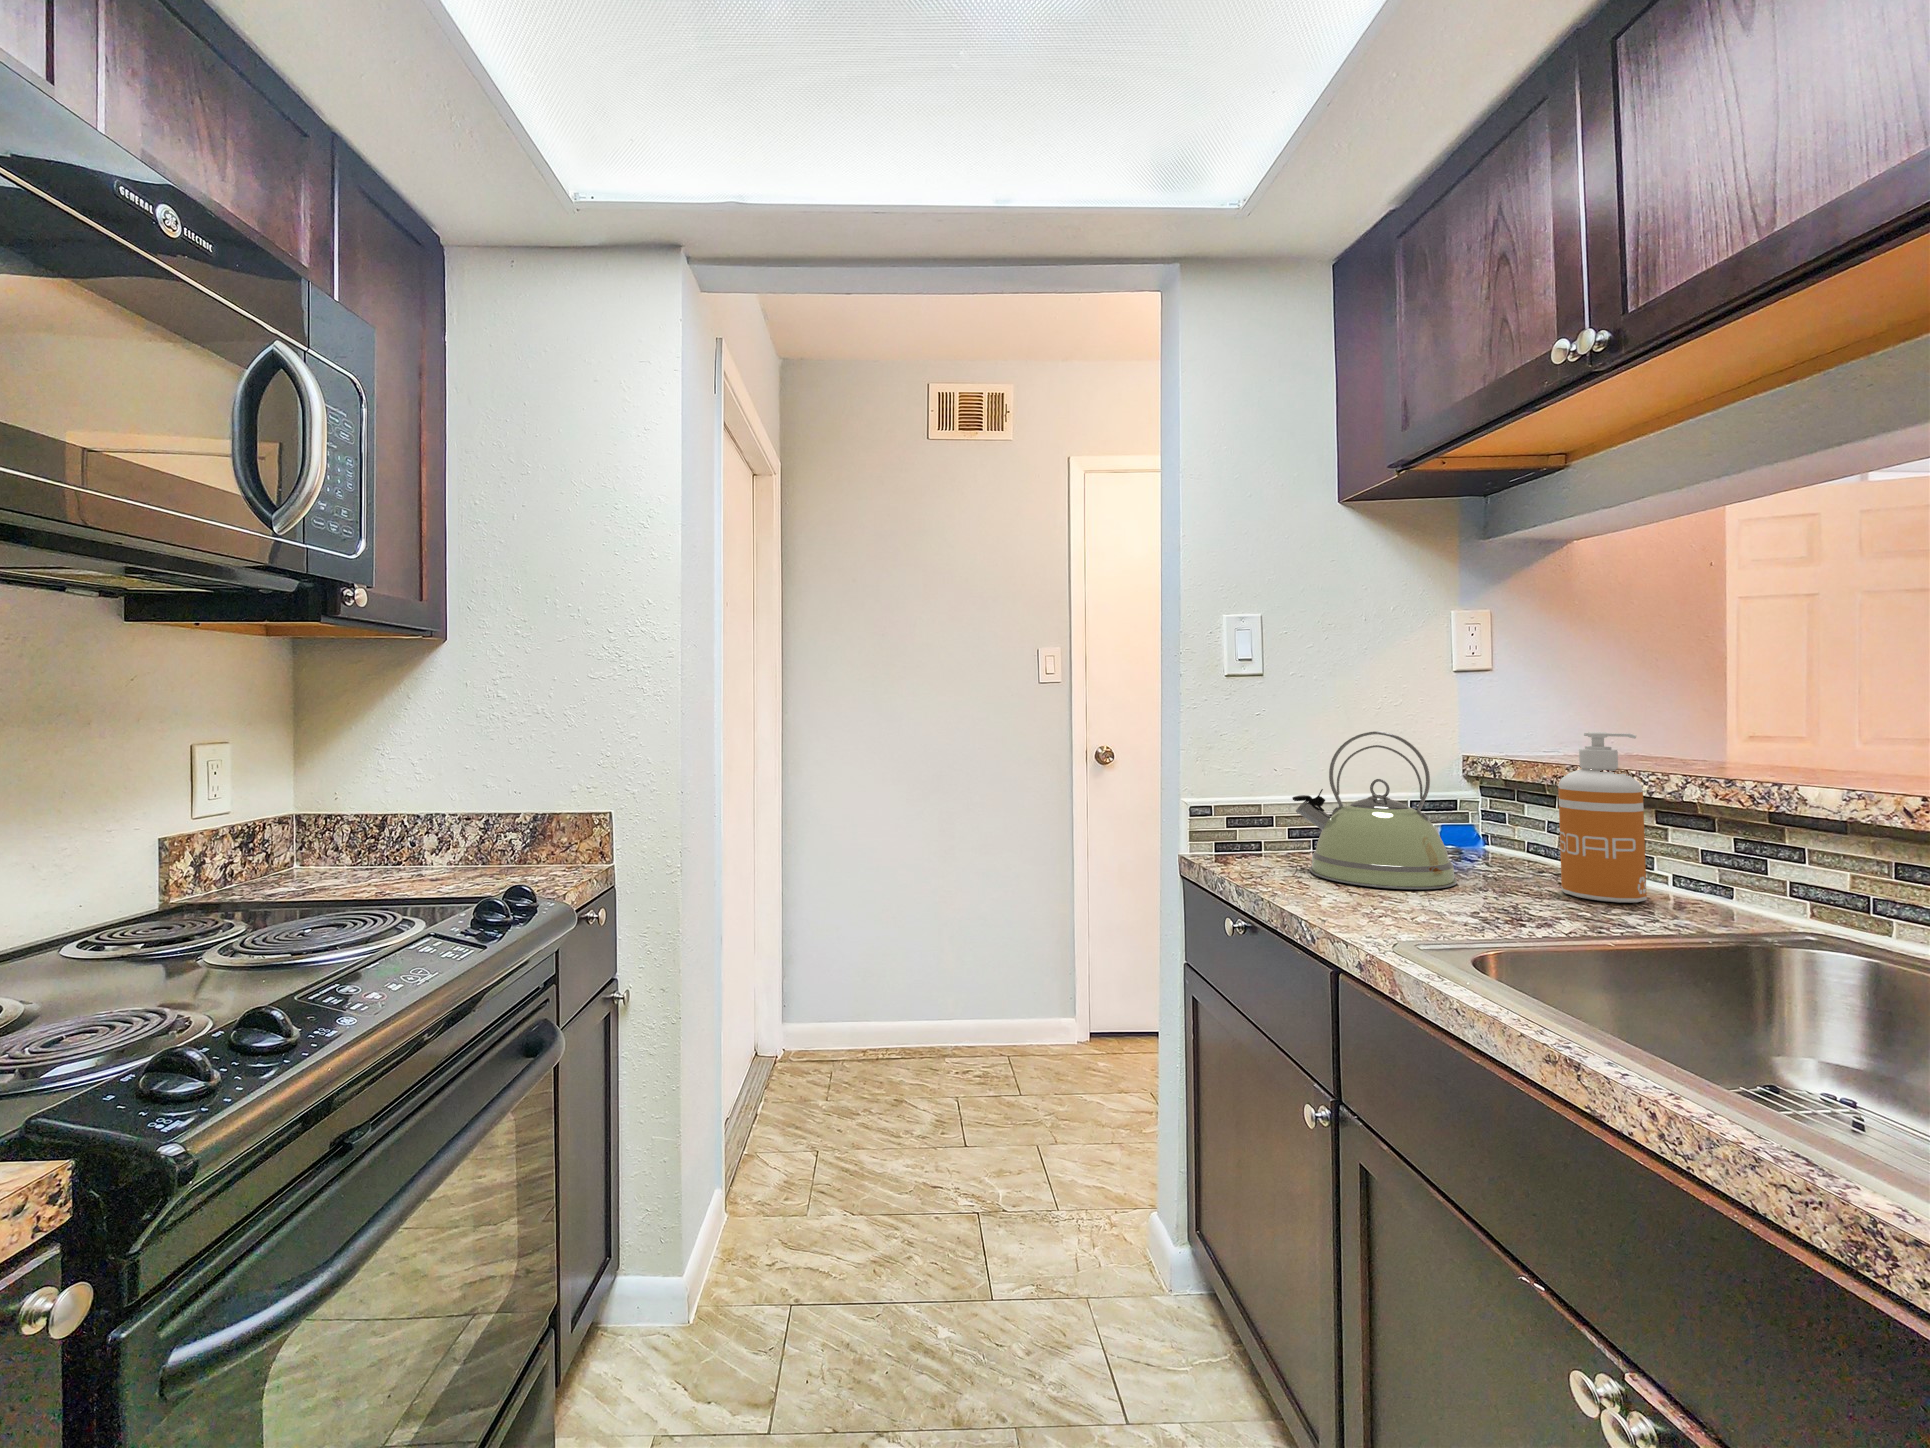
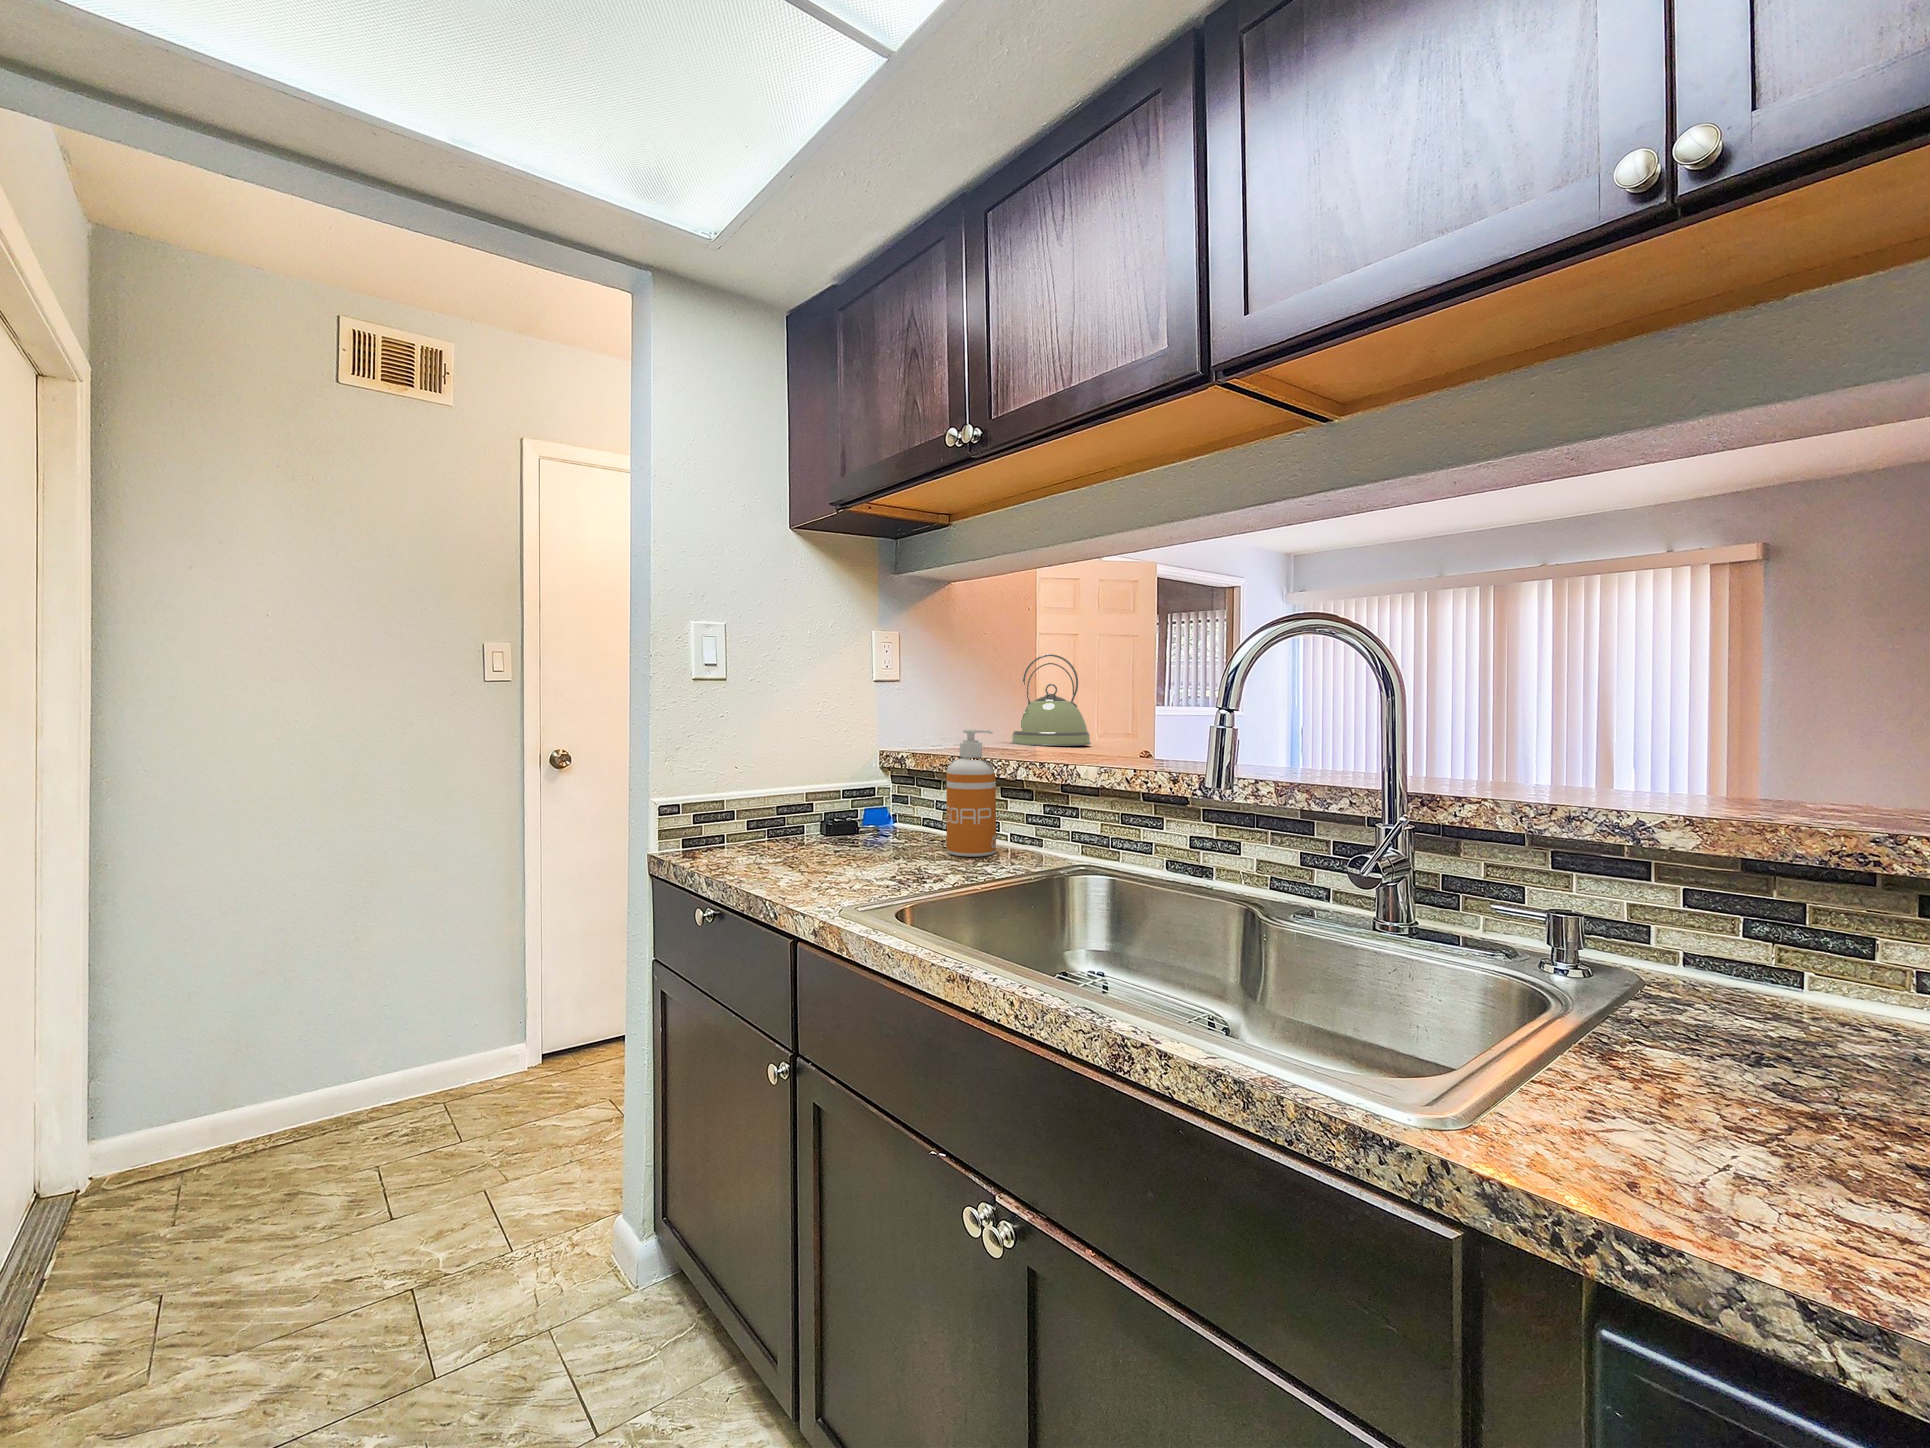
kettle: present [1292,731,1457,889] -> present [1011,654,1091,746]

